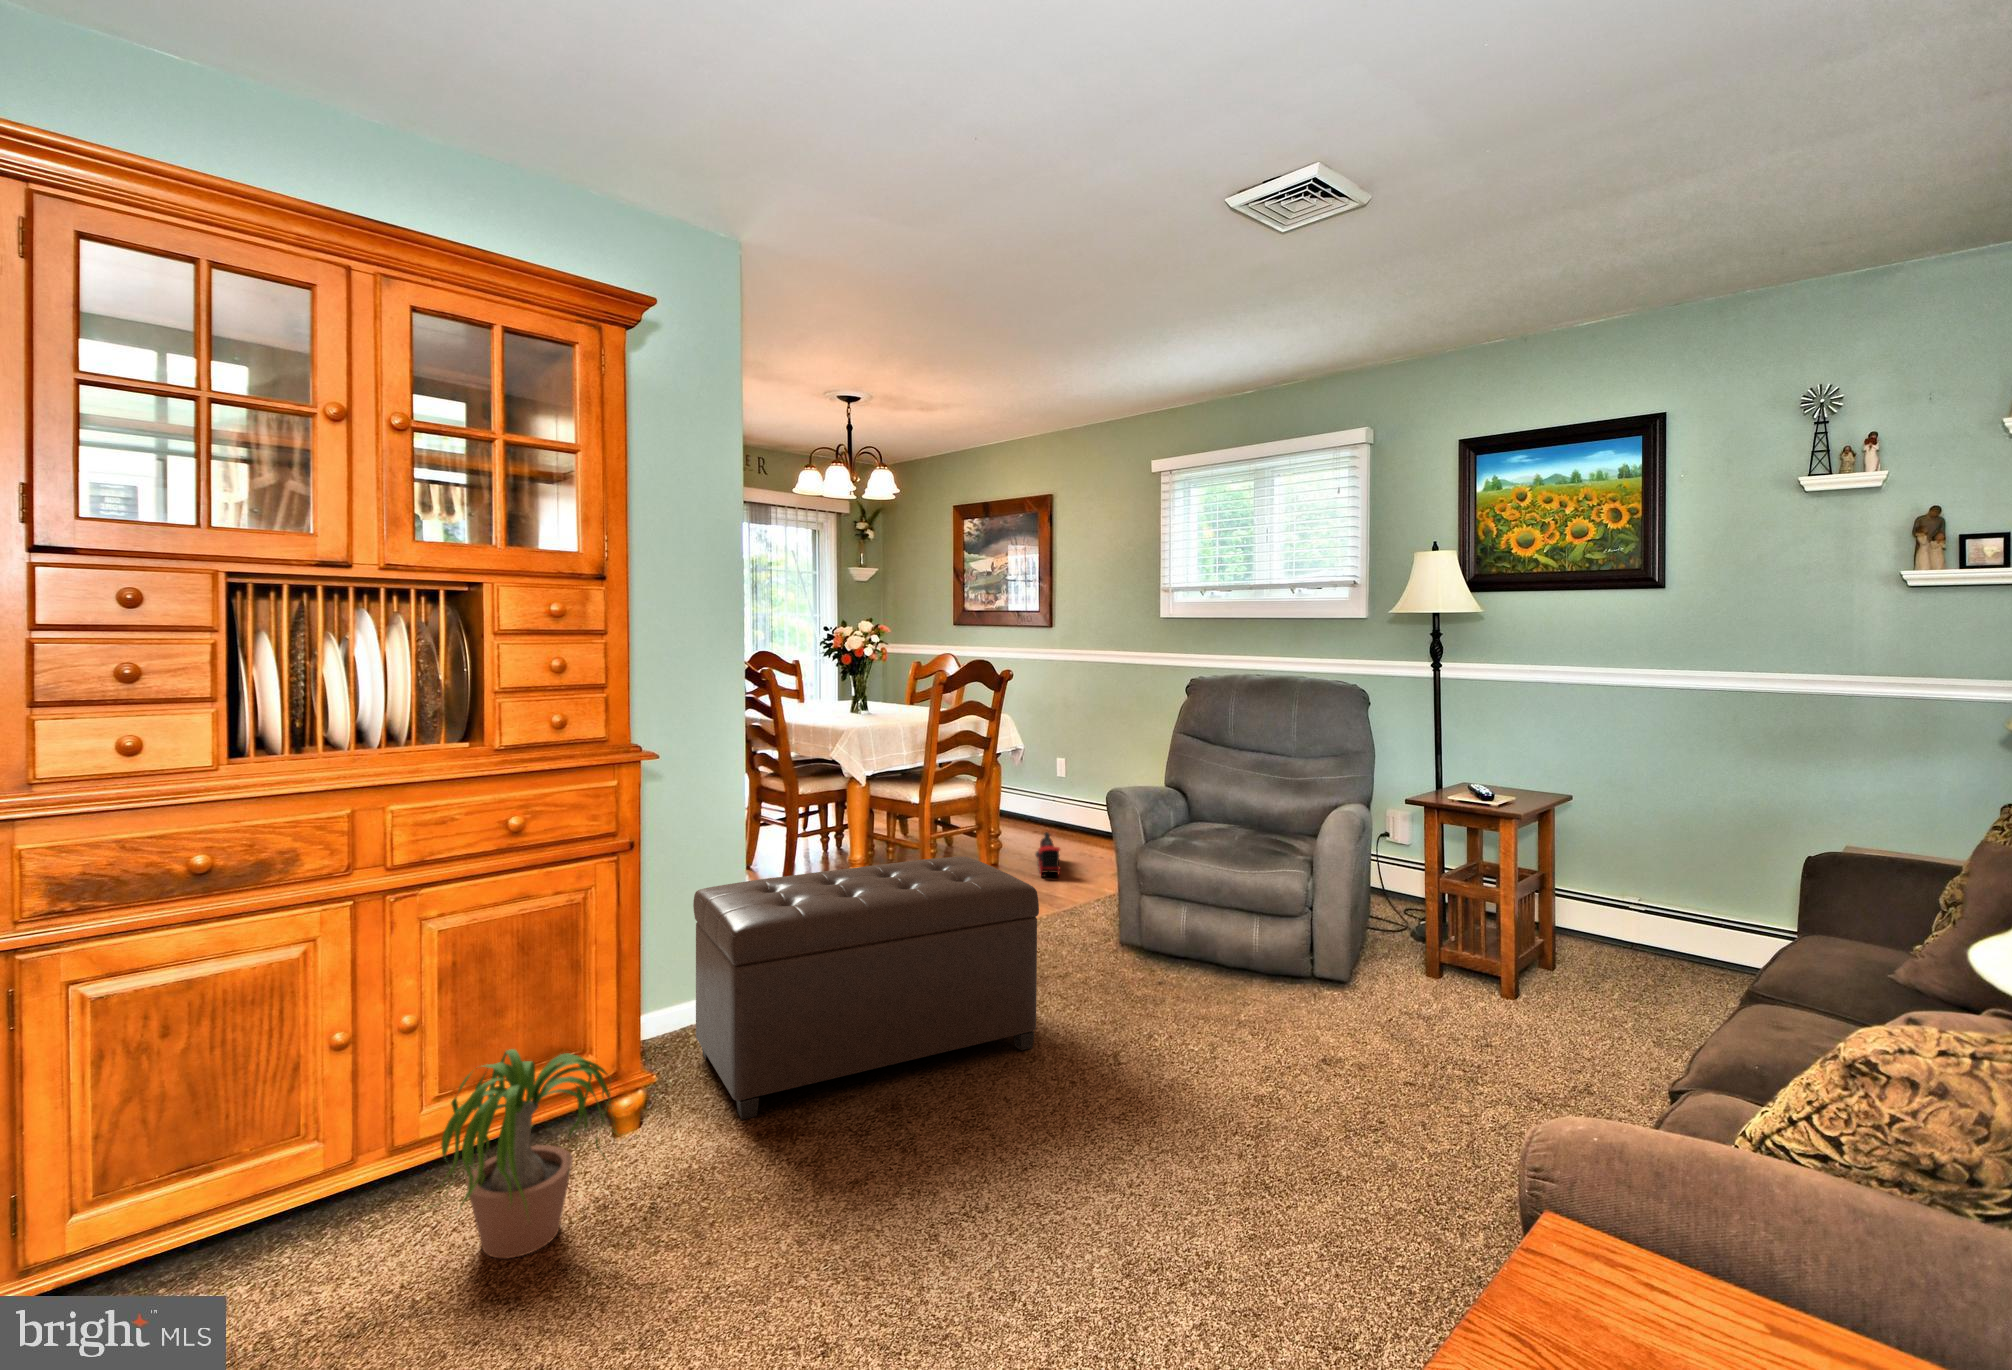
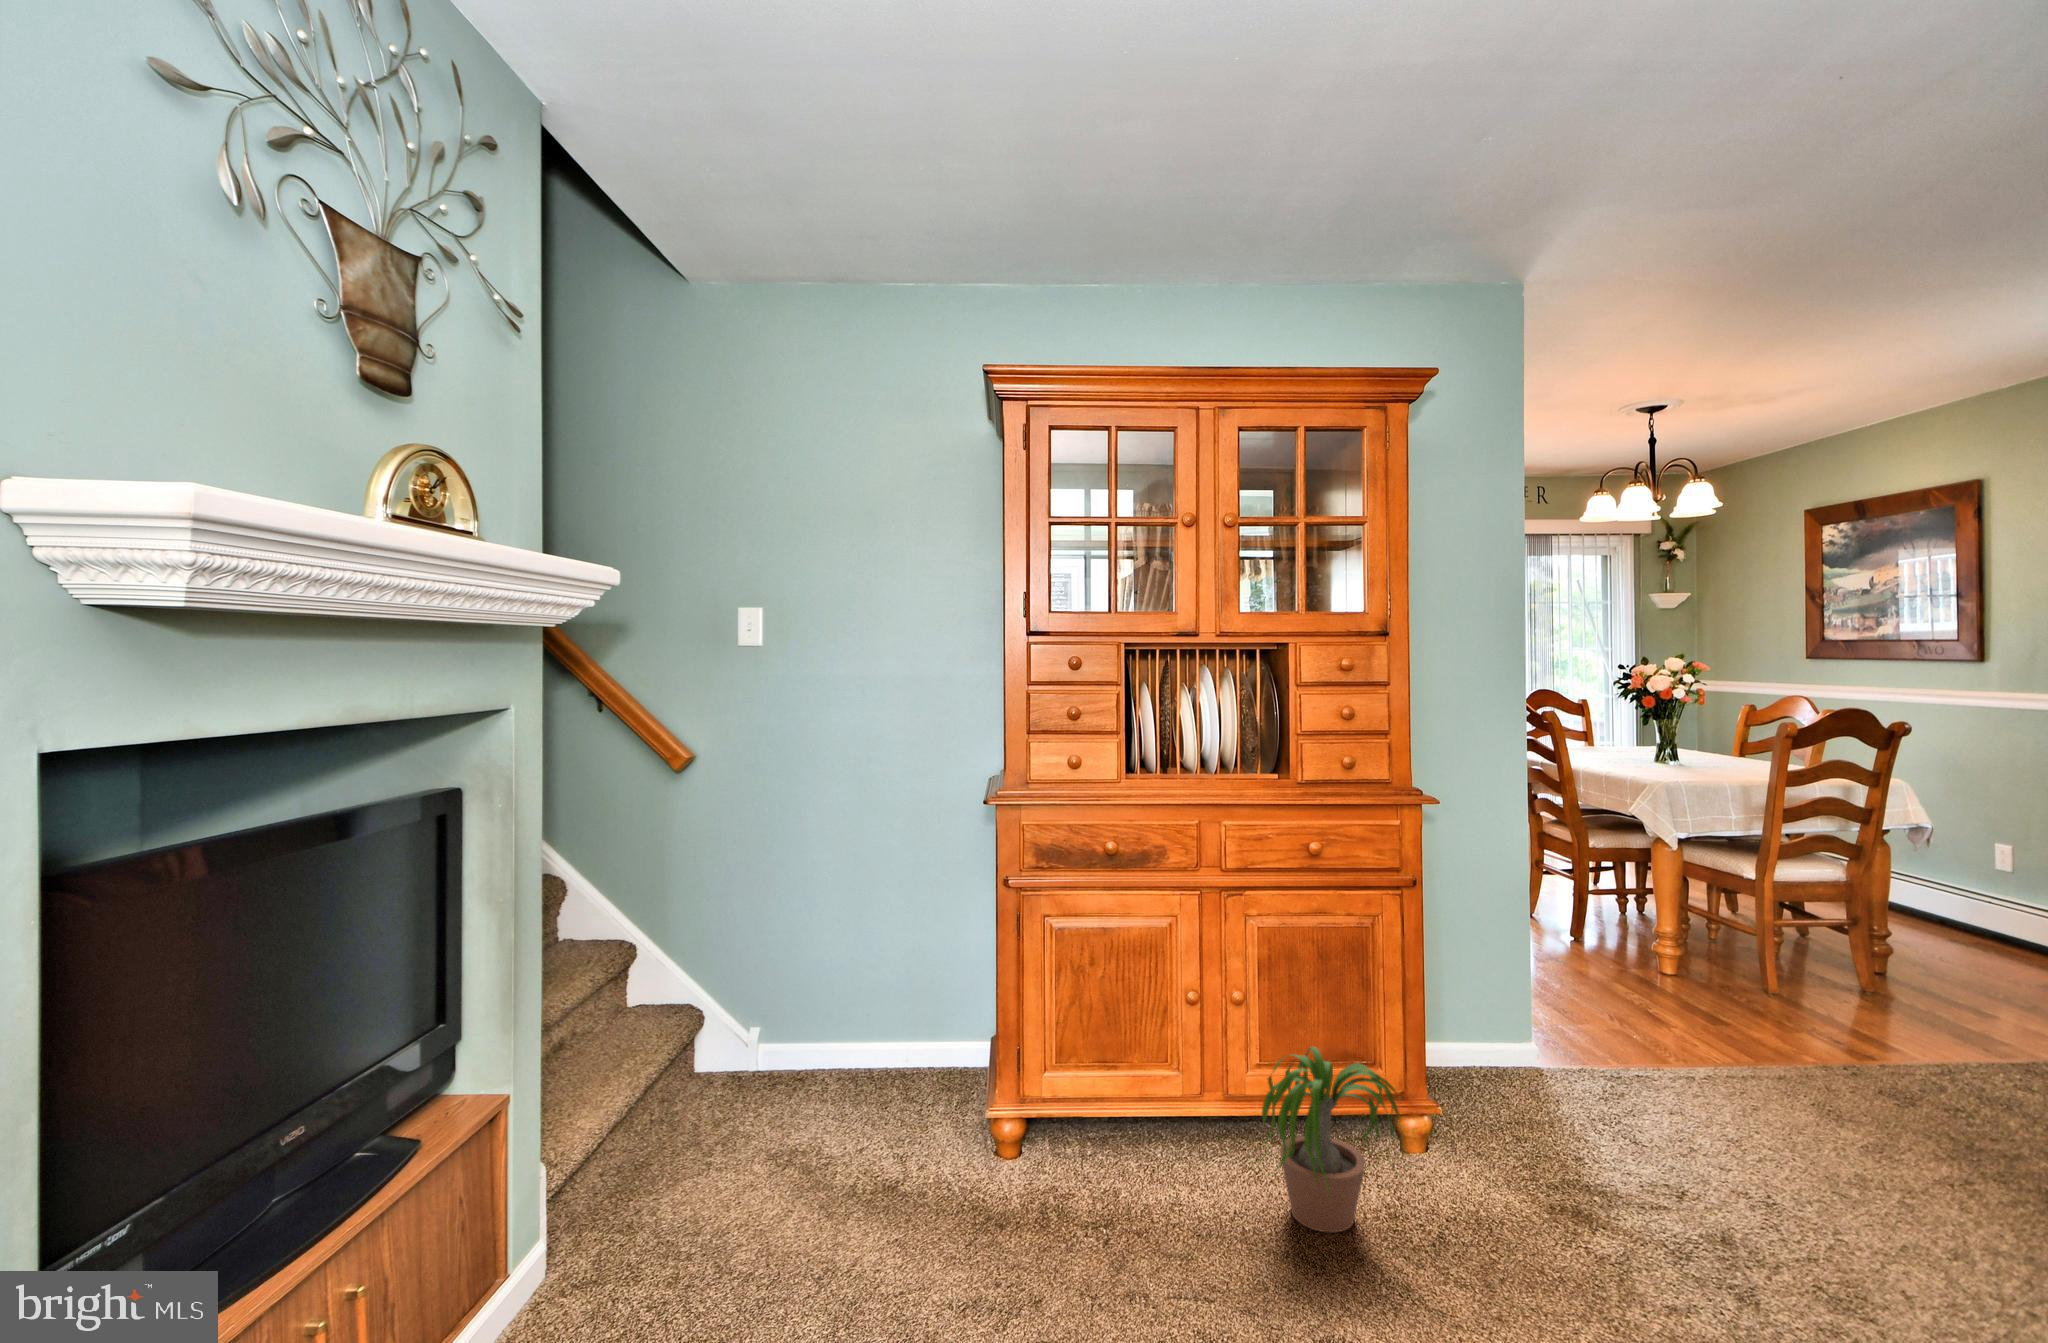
toy train: present [1035,832,1060,875] -> none [1953,939,2002,1006]
ottoman: present [693,857,1039,1120] -> none [1476,935,1956,1227]

